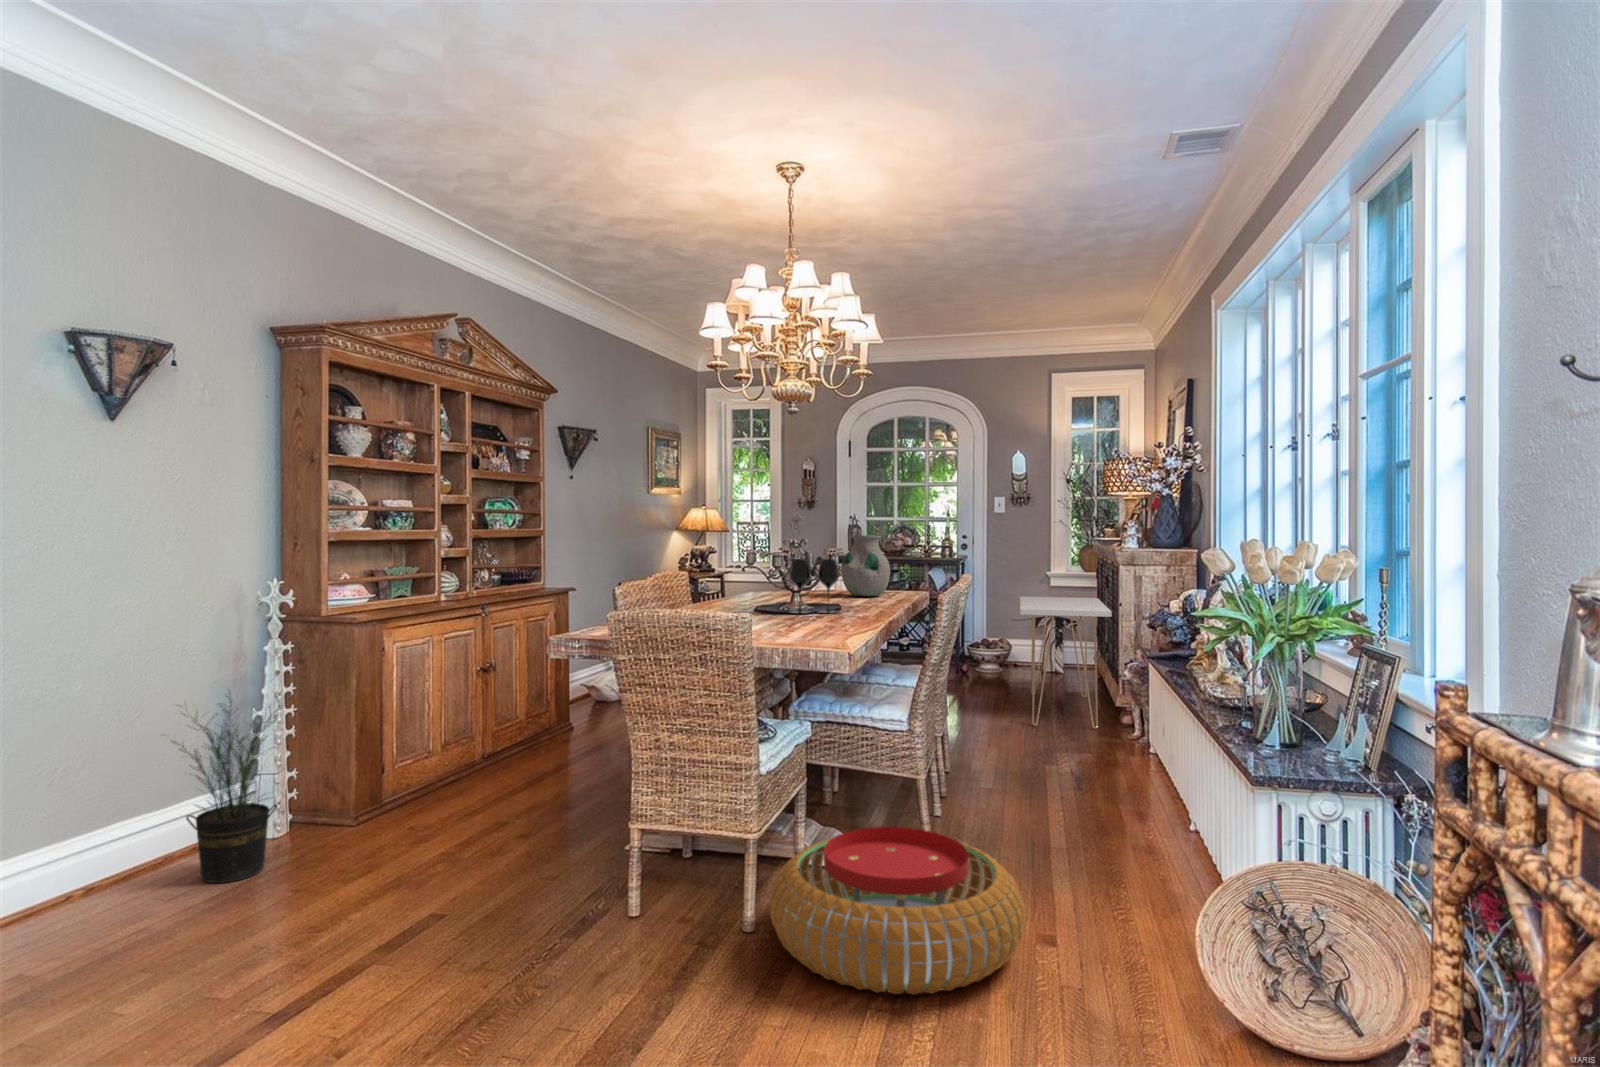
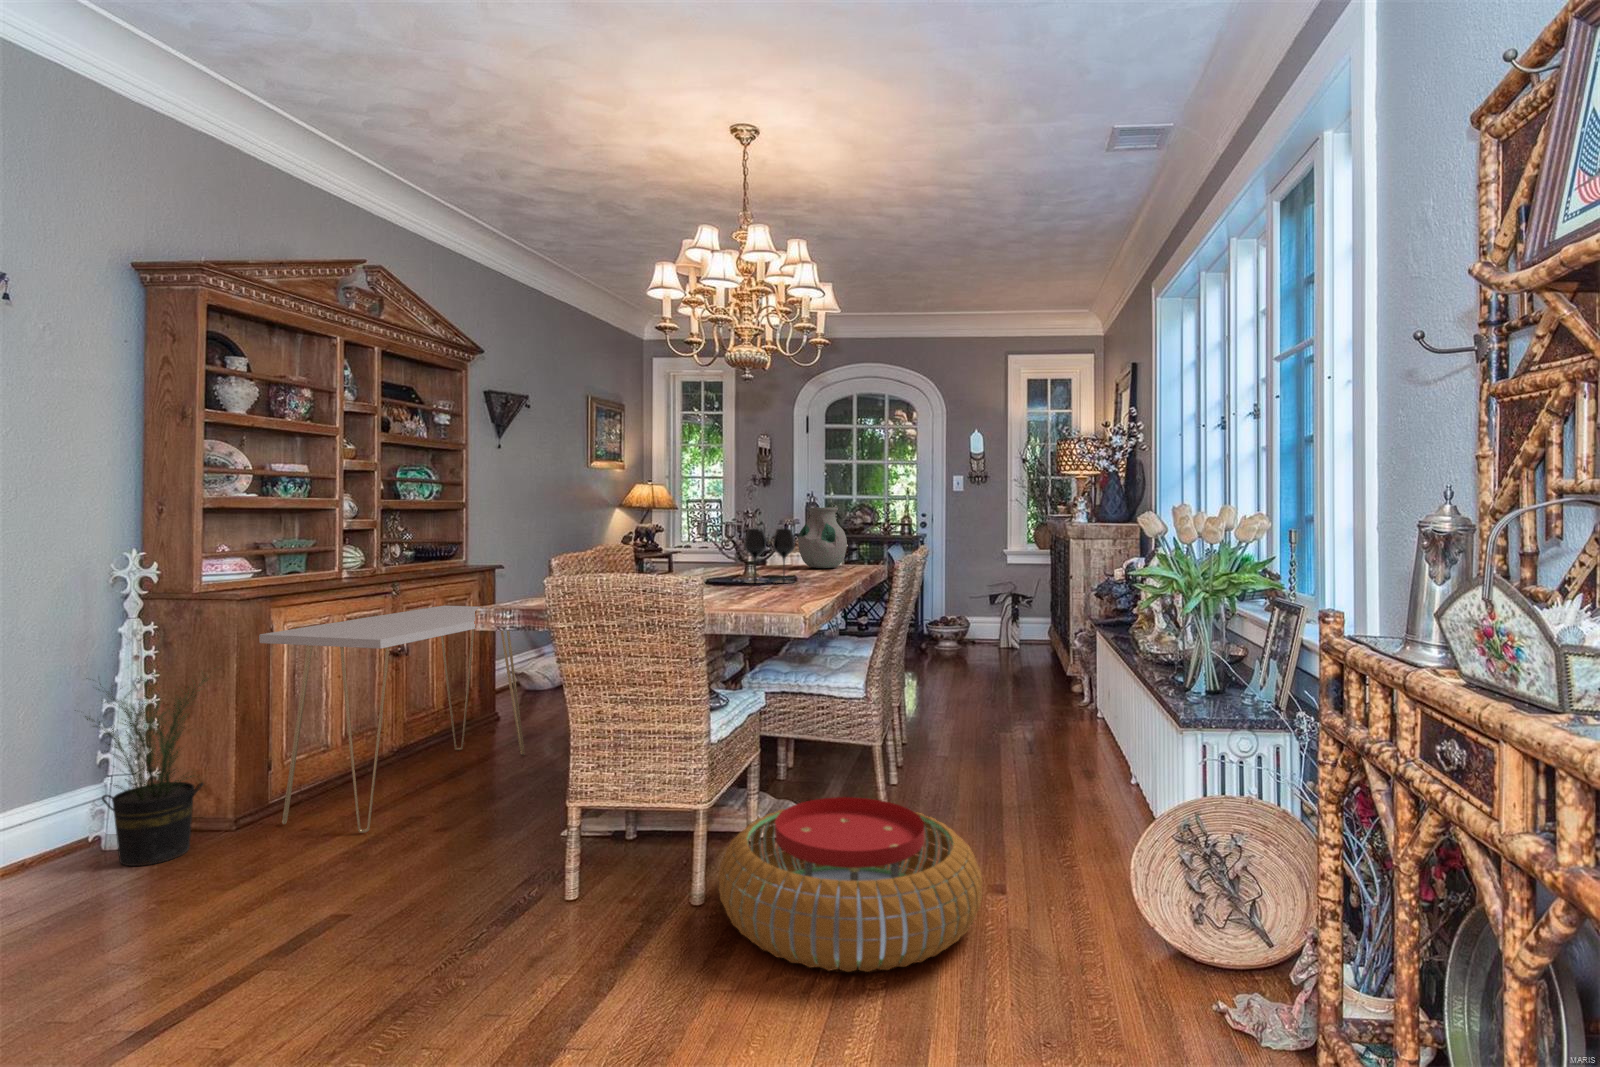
console table: present [1020,597,1112,729] -> present [259,606,525,833]

